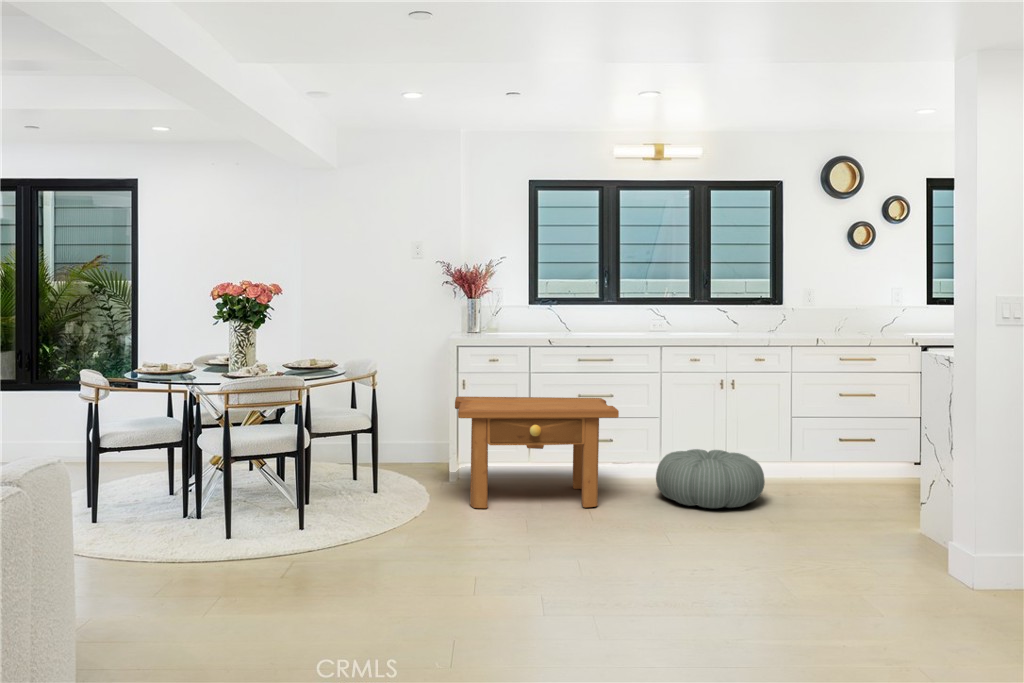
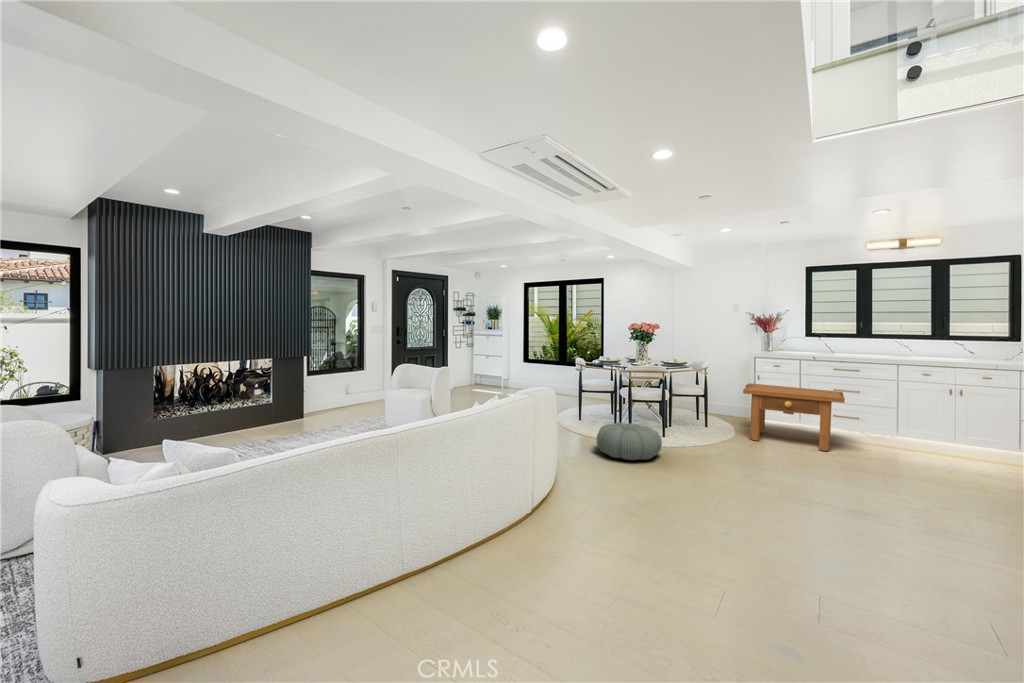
pouf: present [656,449,765,508] -> present [597,423,662,460]

